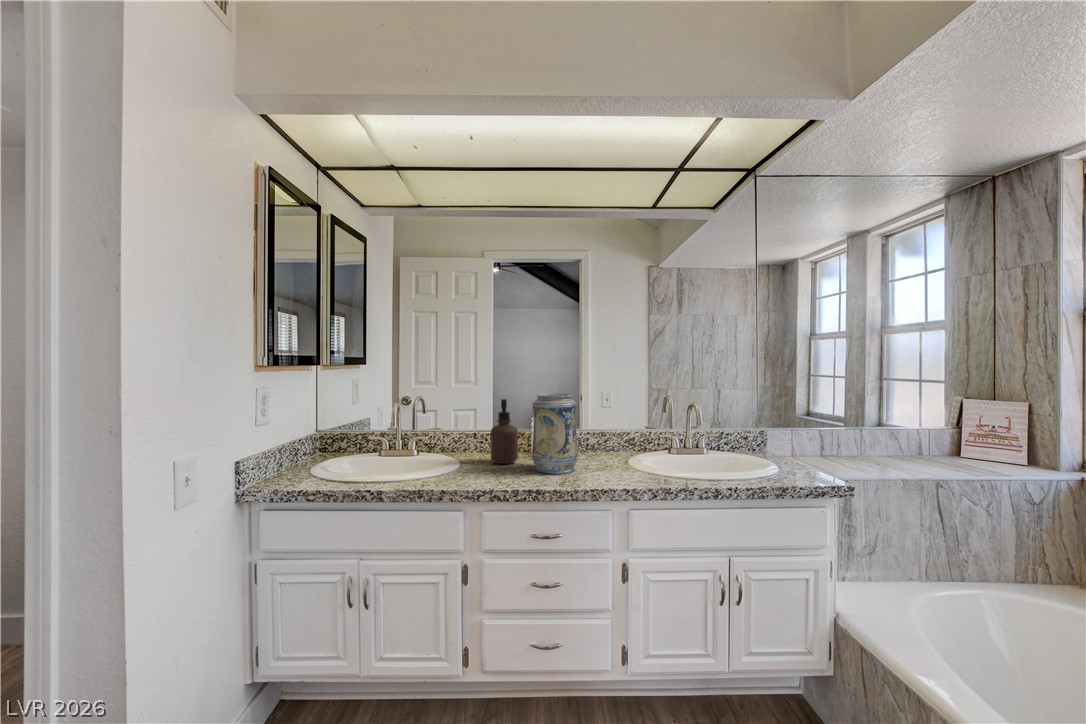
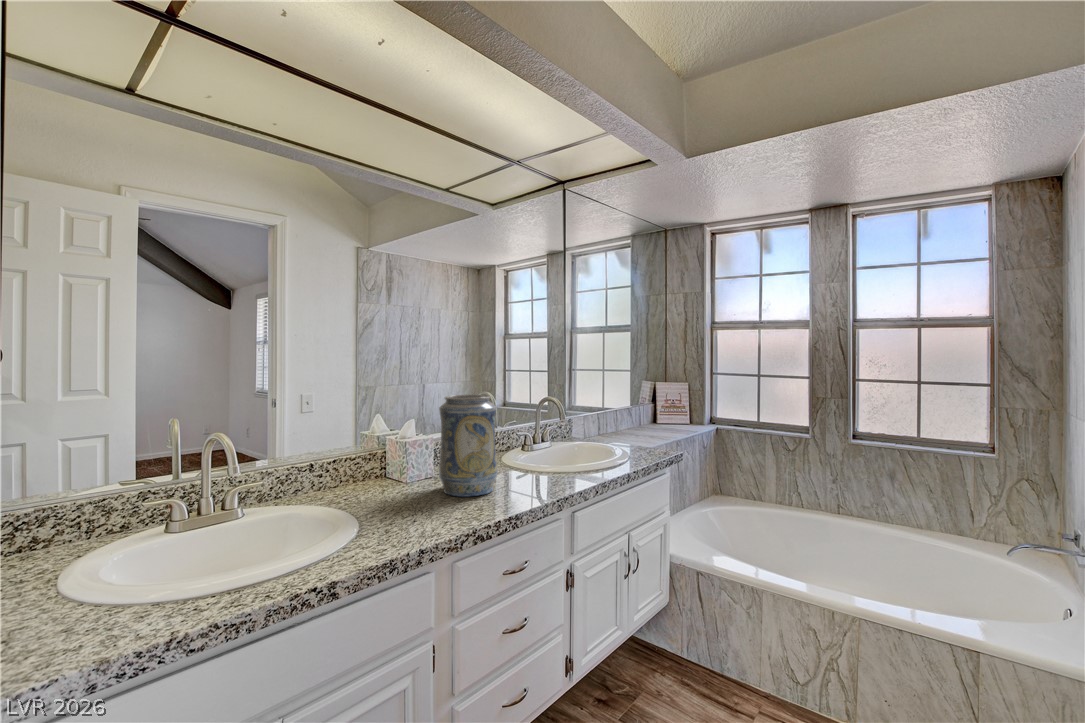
soap dispenser: present [490,399,518,464] -> none [365,408,405,500]

